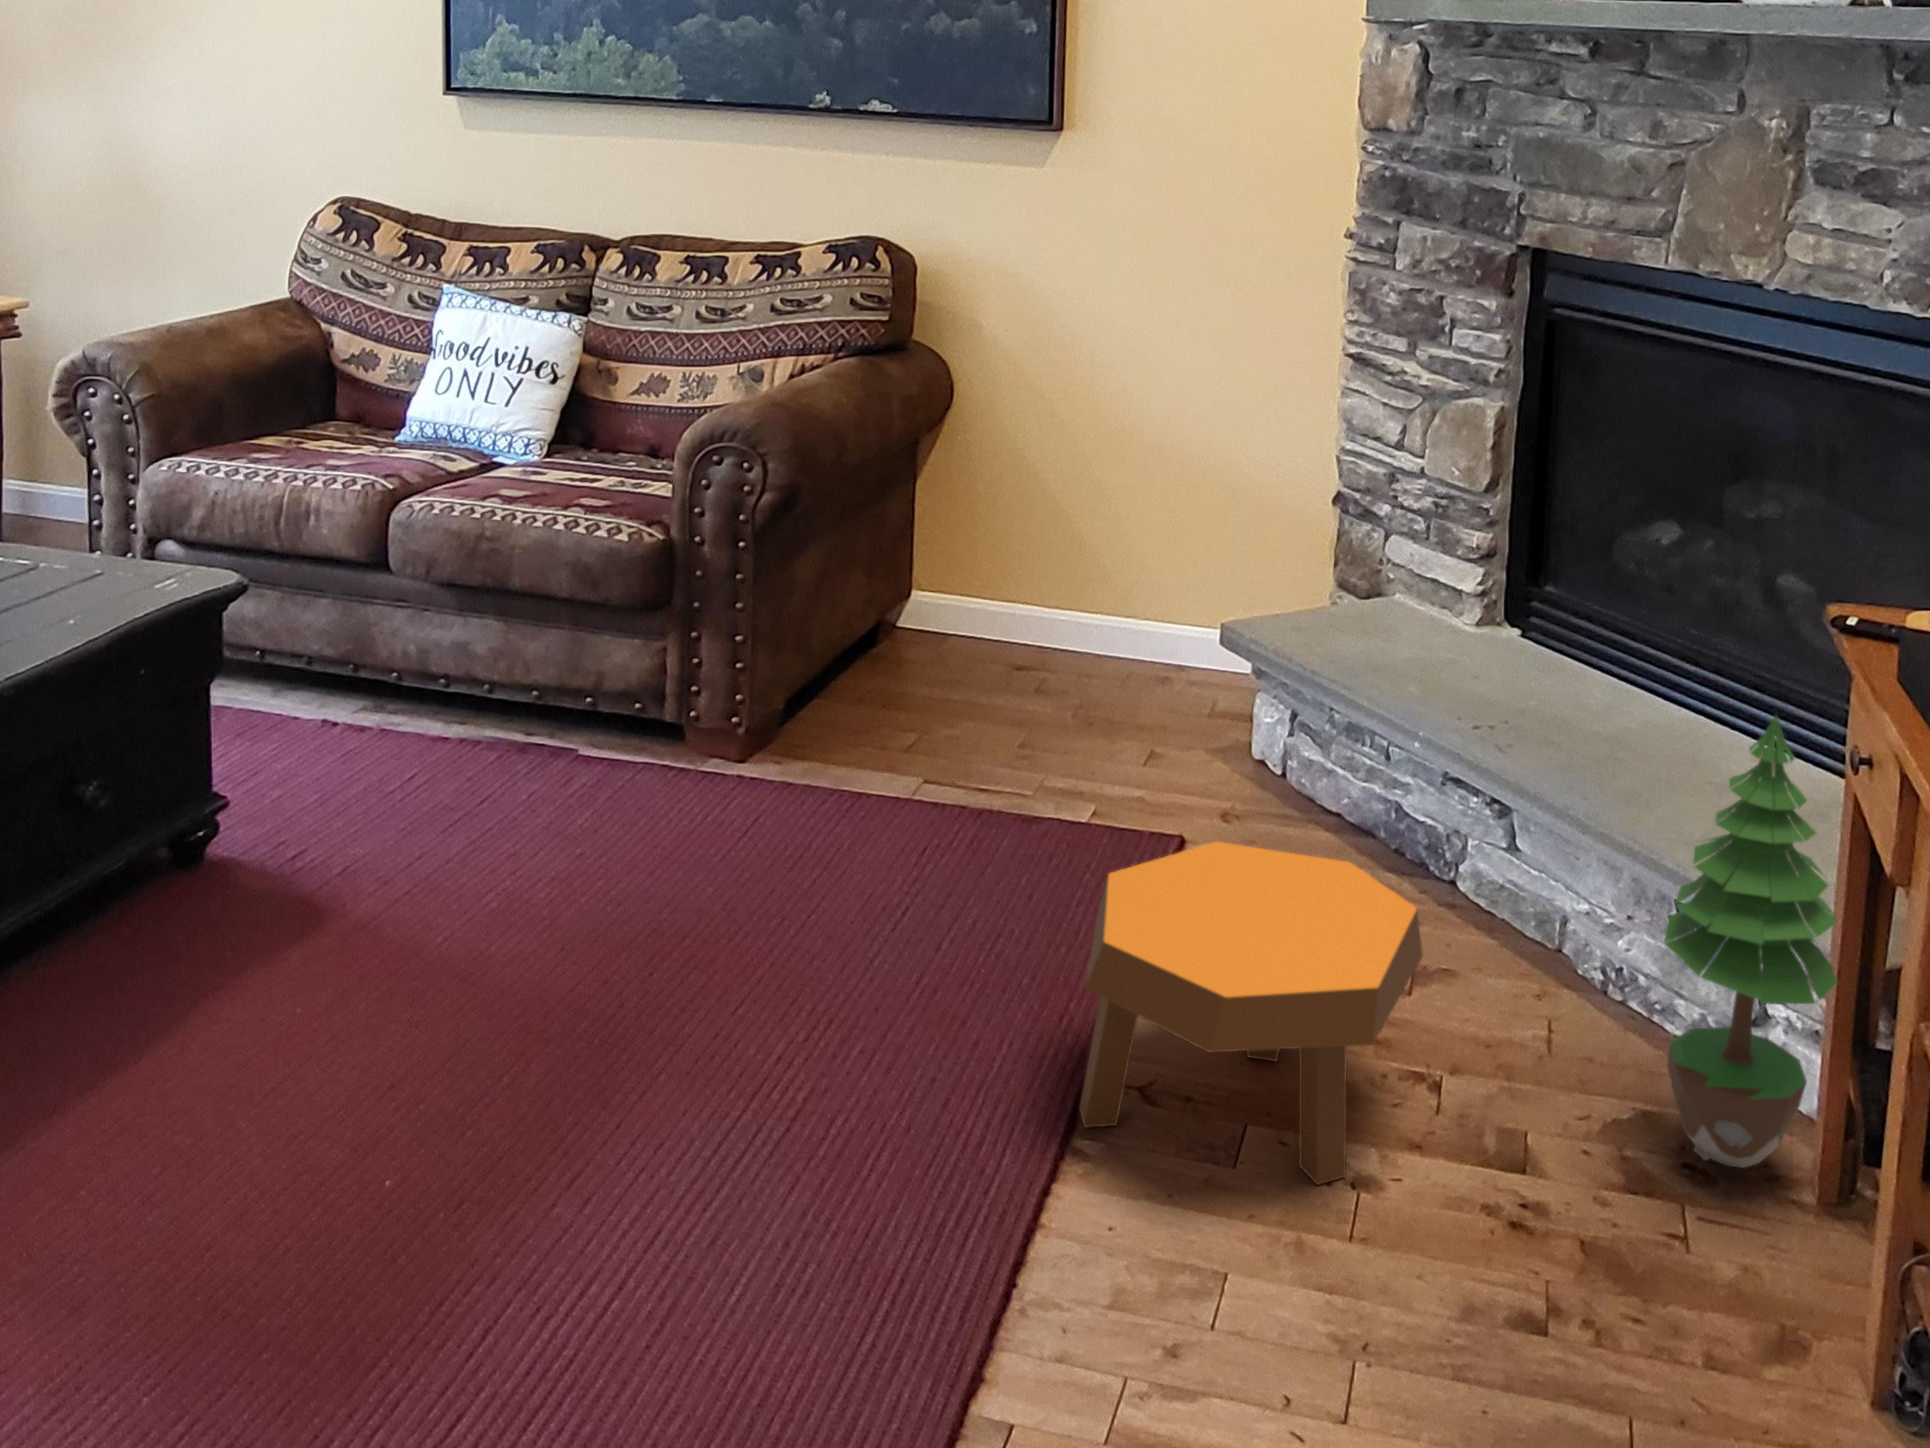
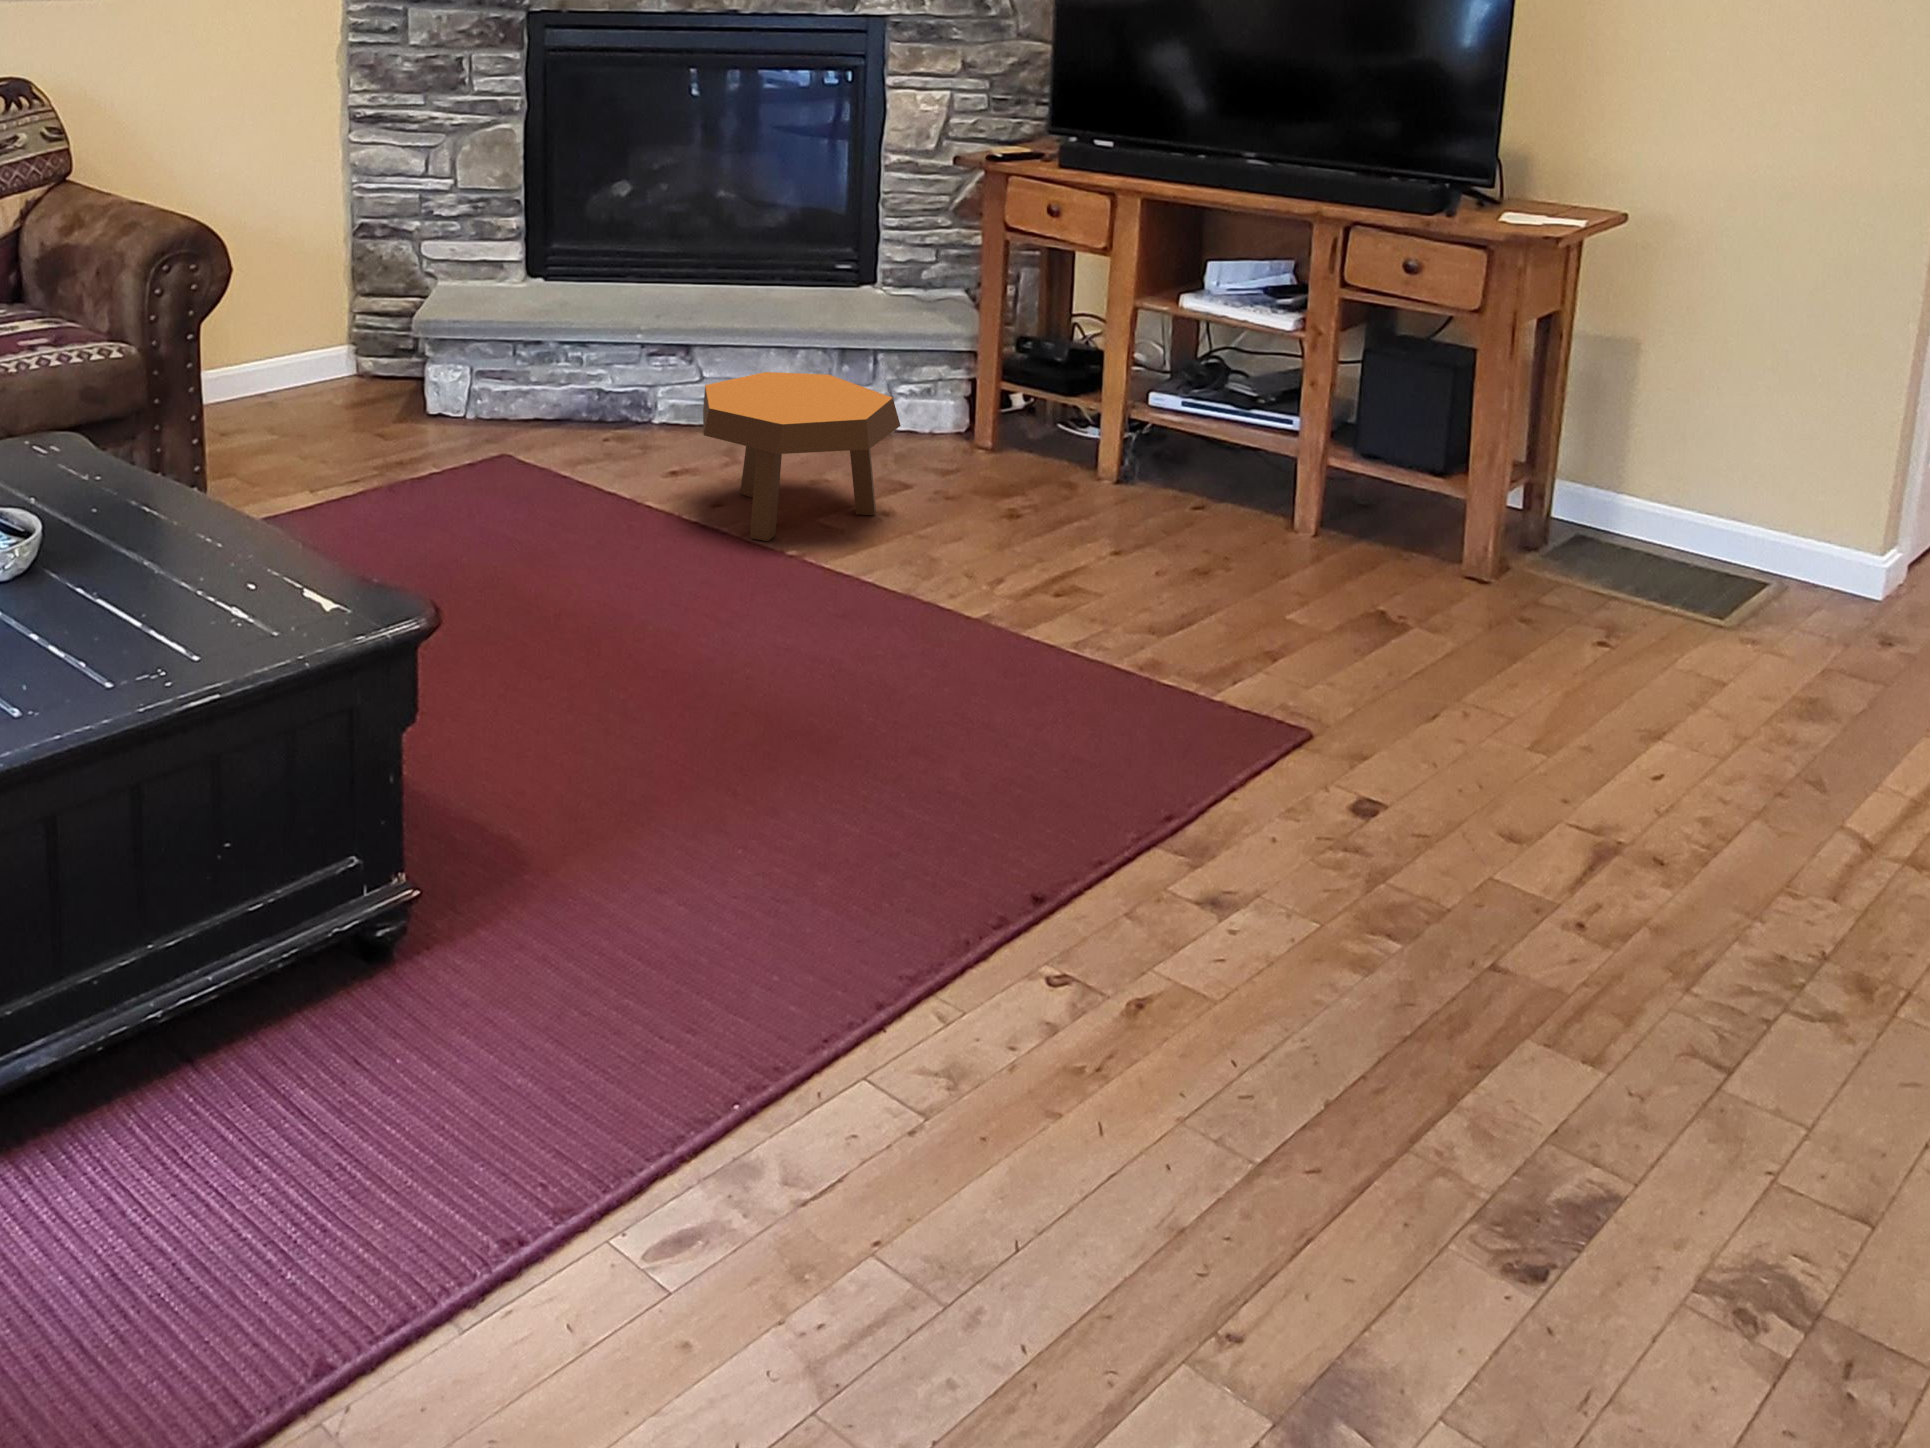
potted tree: present [1664,716,1837,1168] -> none [917,215,1005,452]

